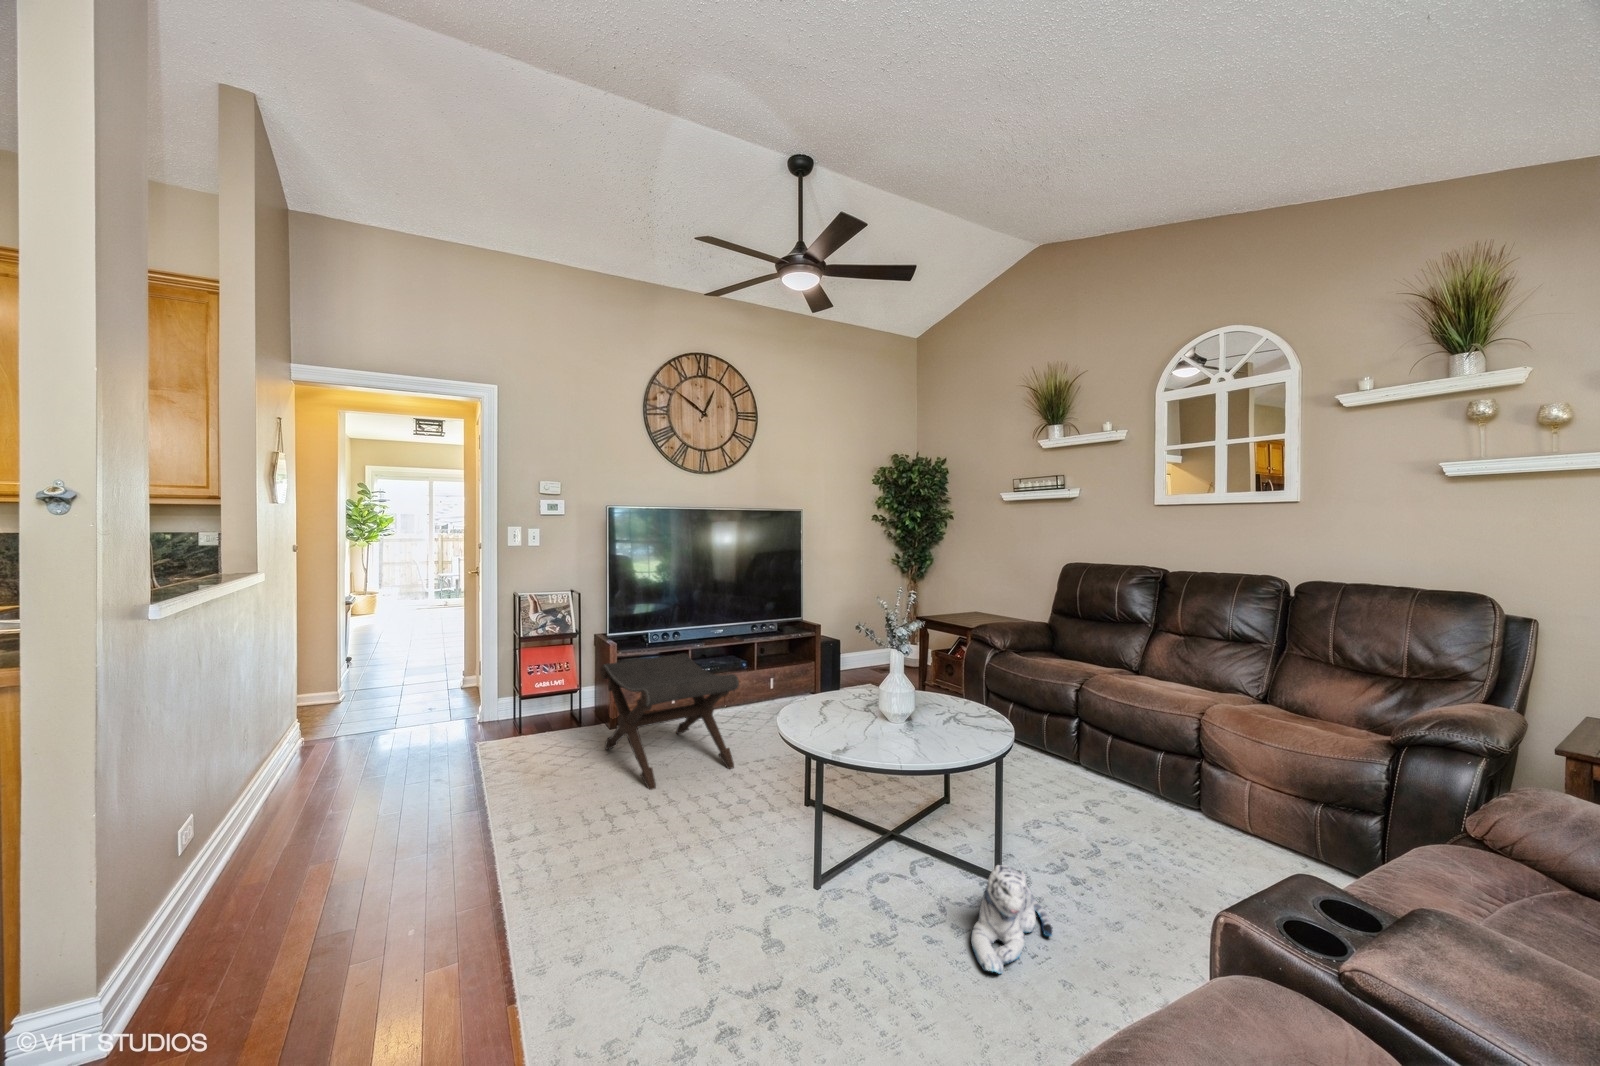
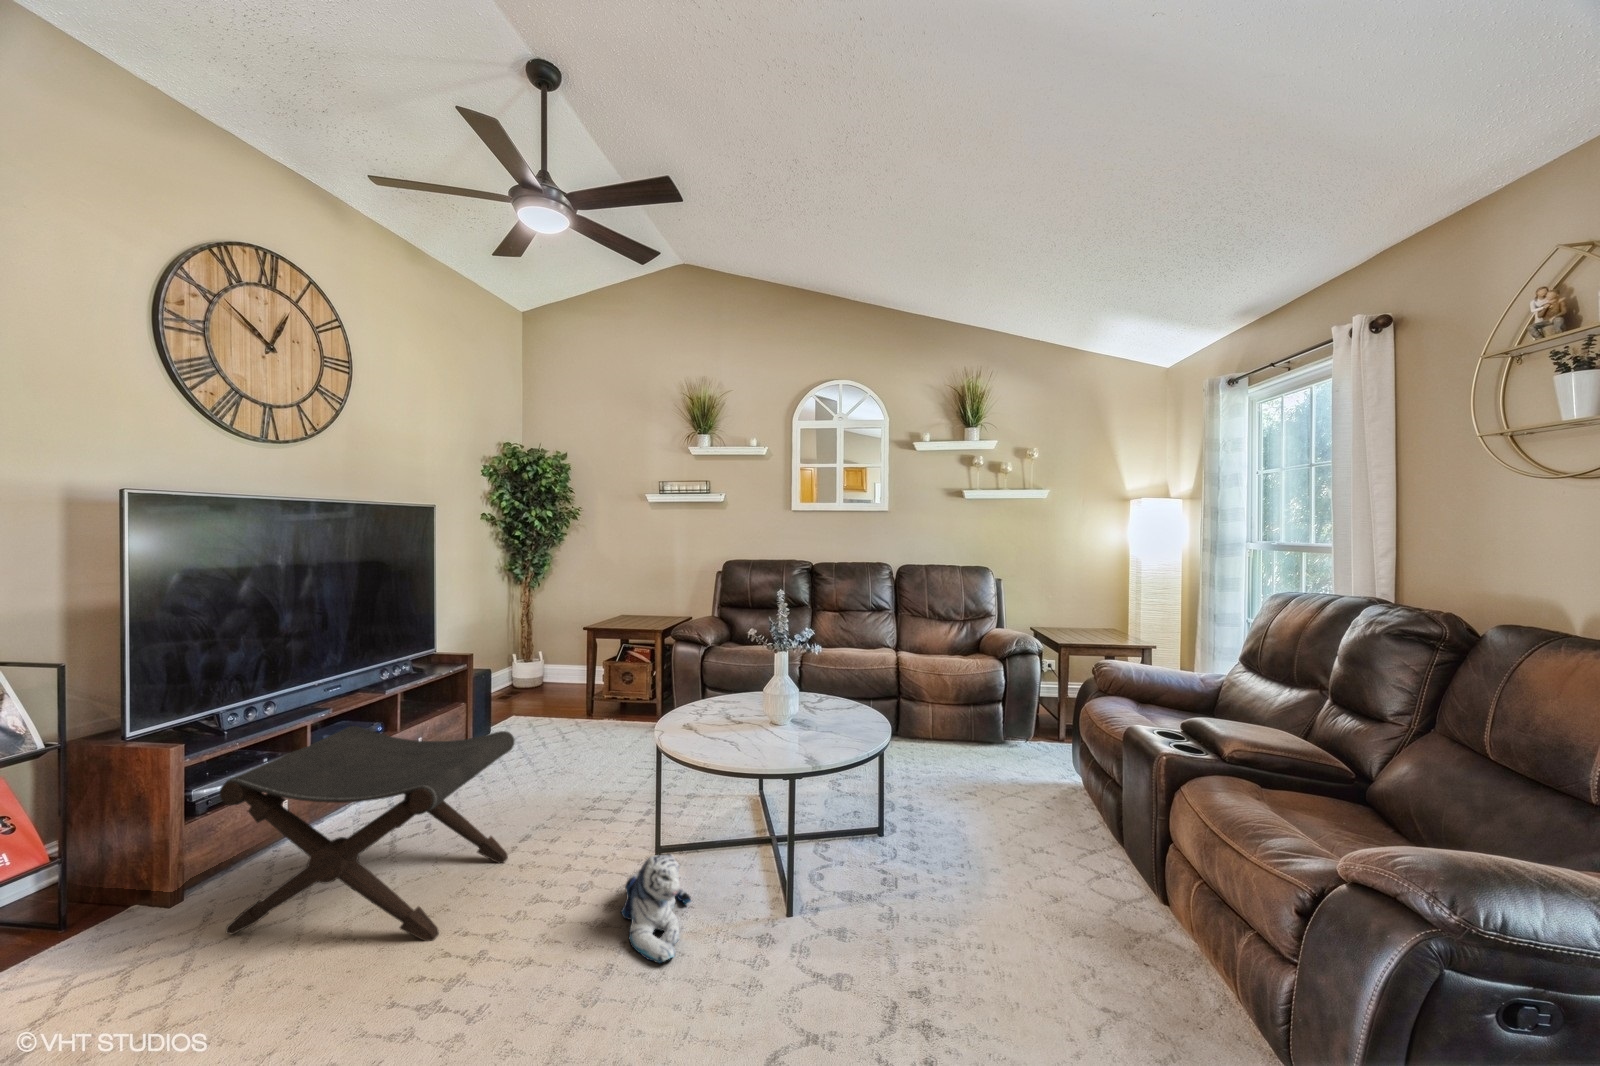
plush toy: present [971,865,1052,974] -> present [621,854,691,963]

